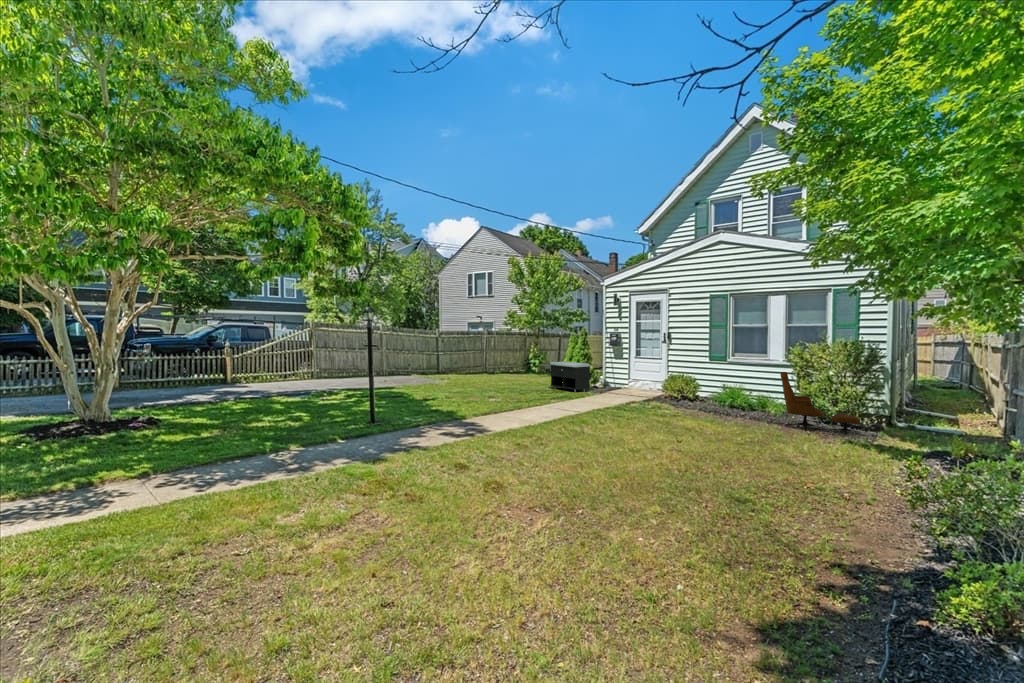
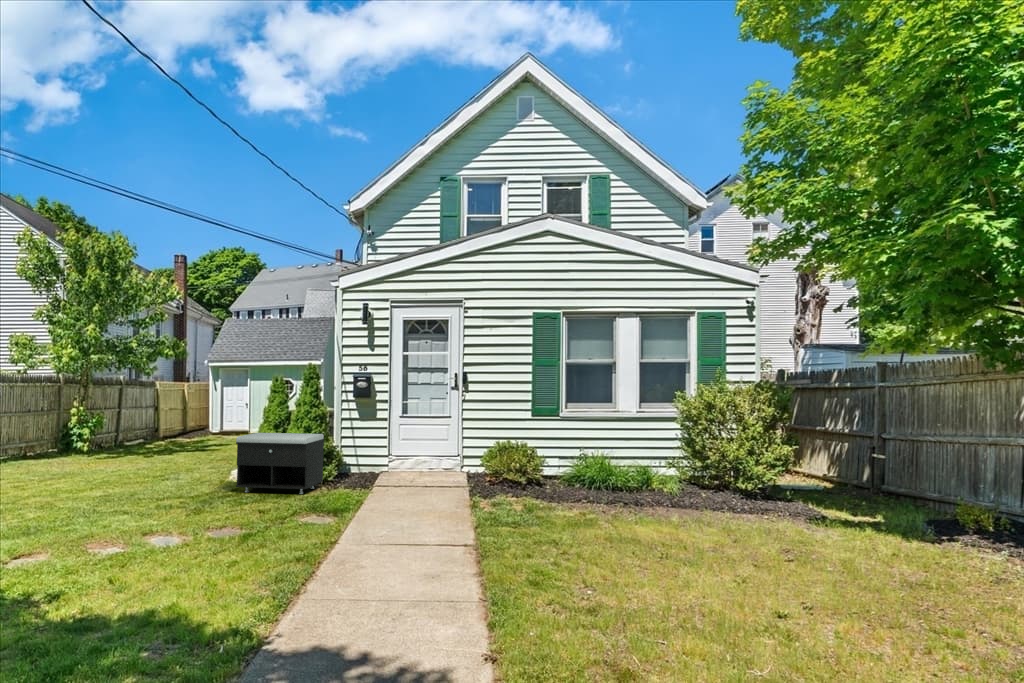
lounge chair: present [780,372,861,434] -> none [689,427,780,509]

